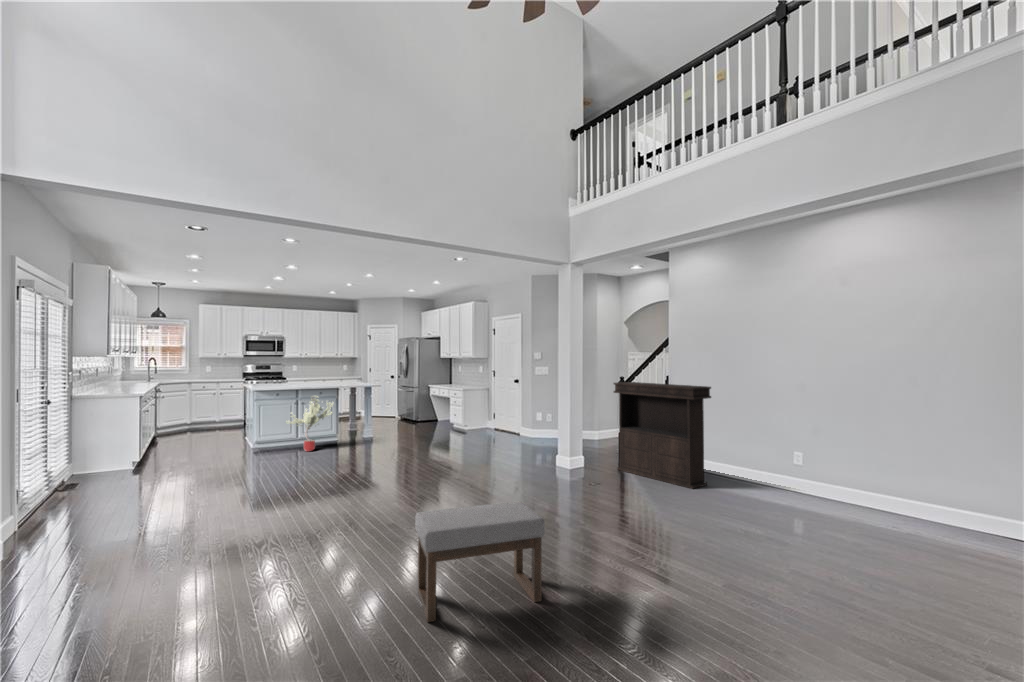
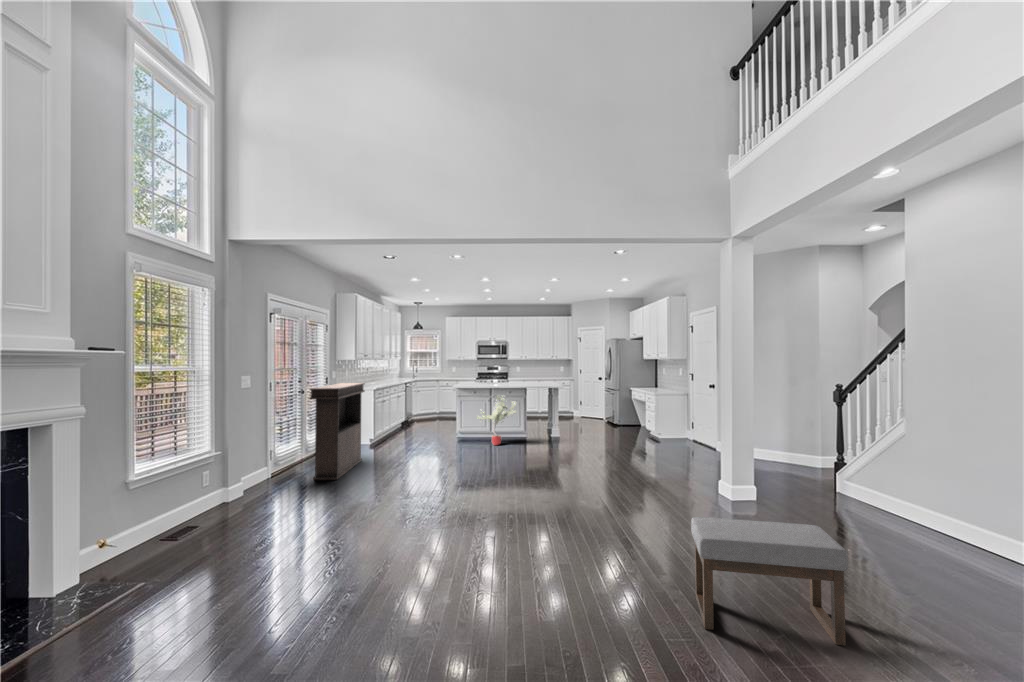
console table: present [614,382,711,489] -> present [310,383,365,480]
ottoman: present [415,502,545,622] -> present [691,517,848,646]

